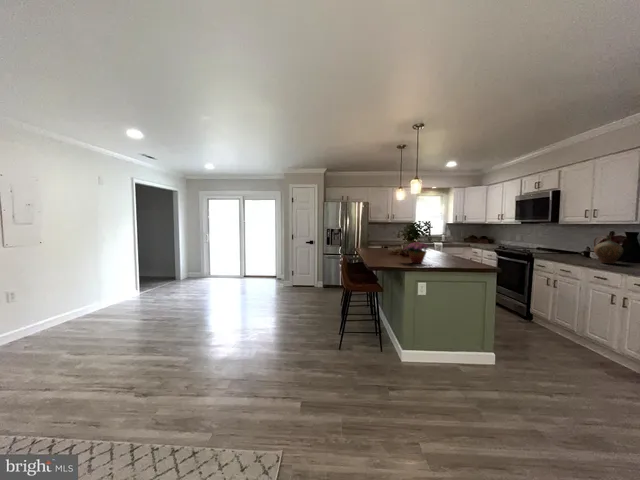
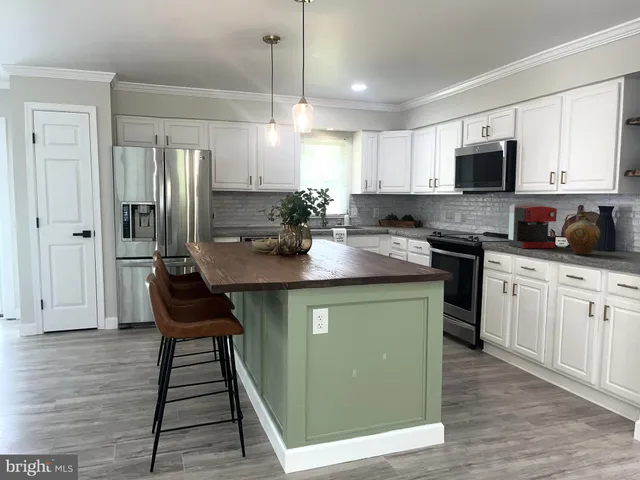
coffee maker: none [552,229,589,259] -> present [508,202,557,248]
flower arrangement: present [405,242,428,263] -> none [277,228,338,271]

